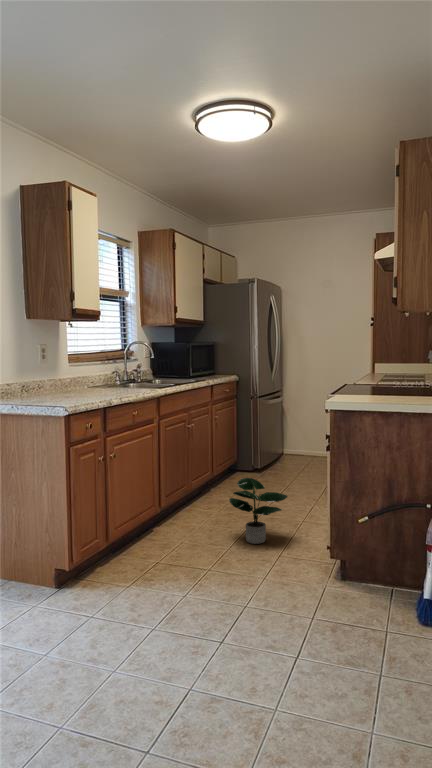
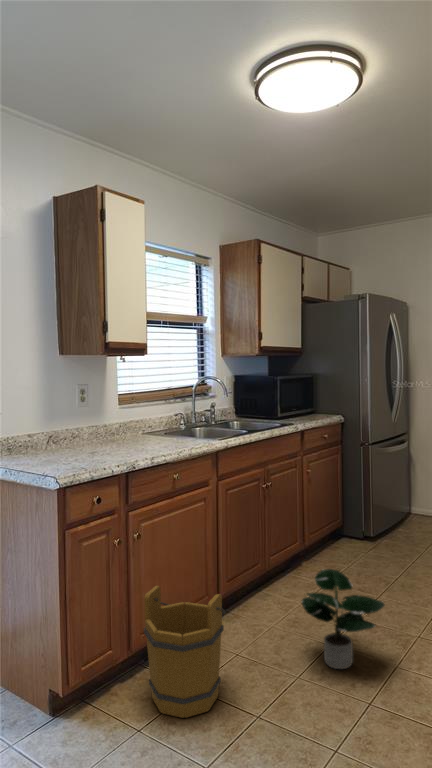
bucket: none [124,491,184,578] -> present [144,586,226,718]

